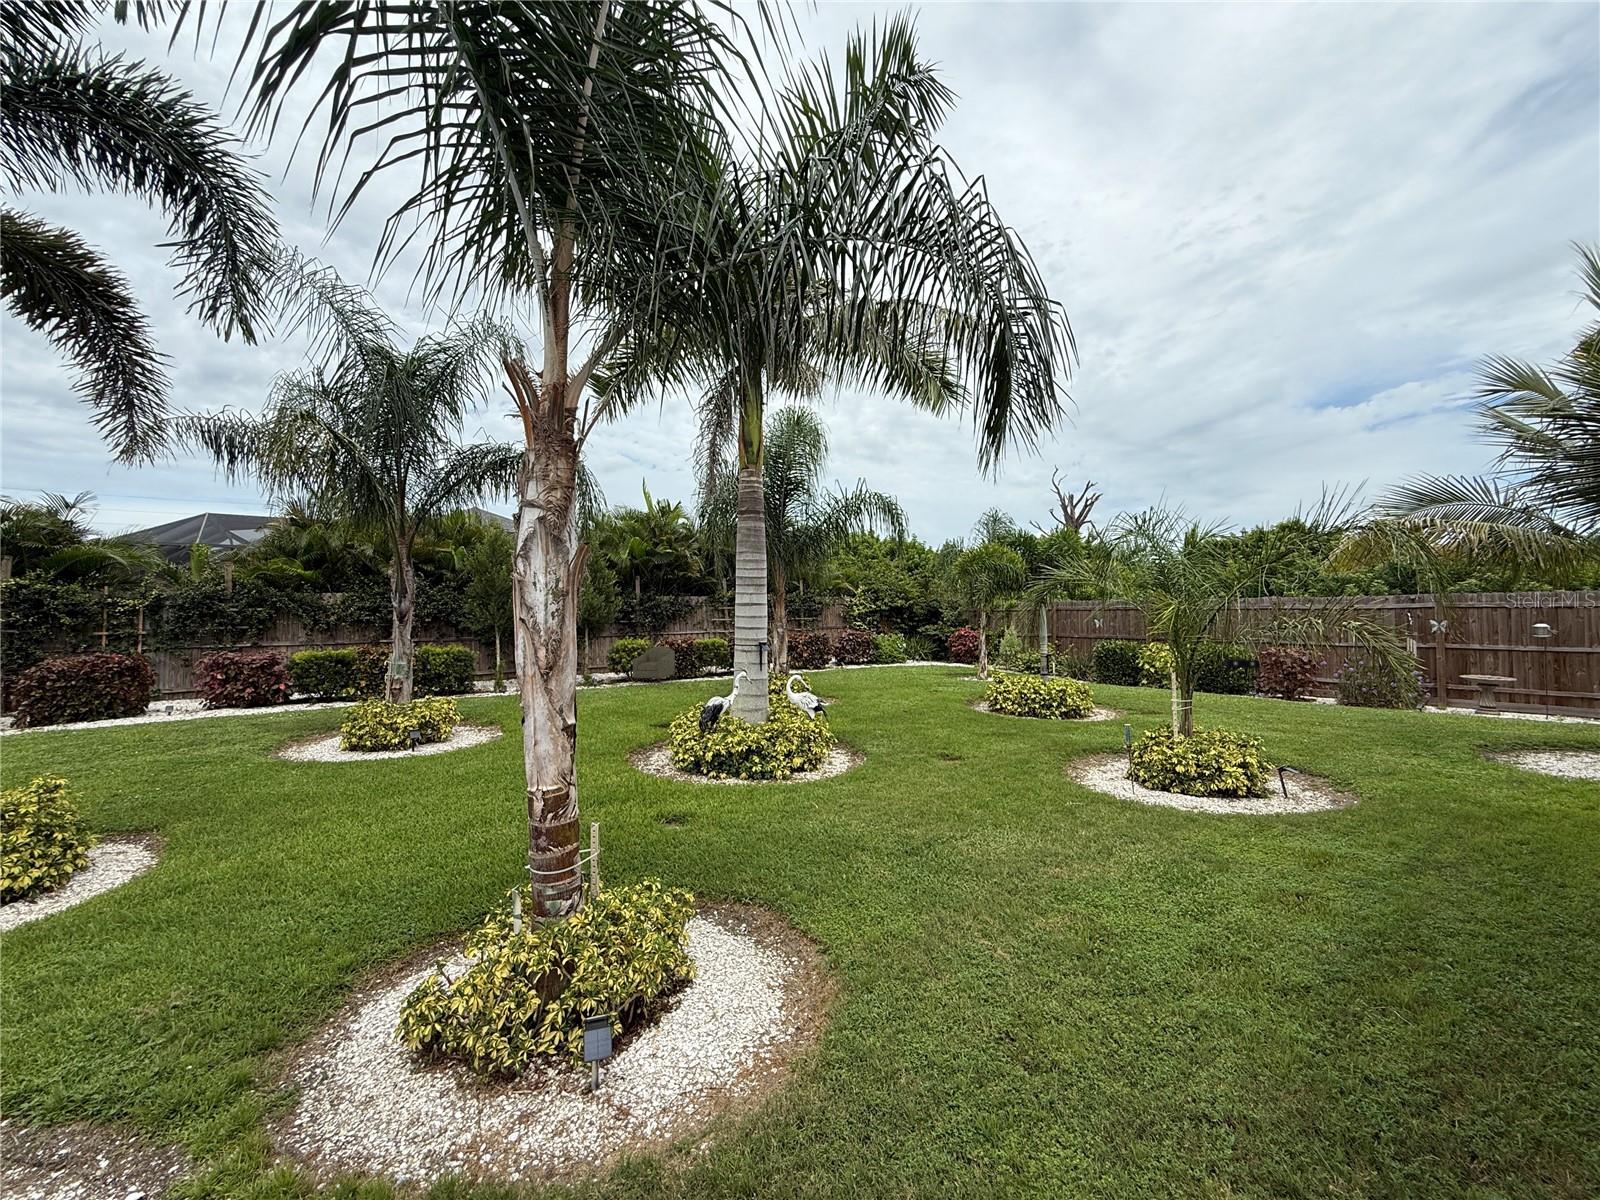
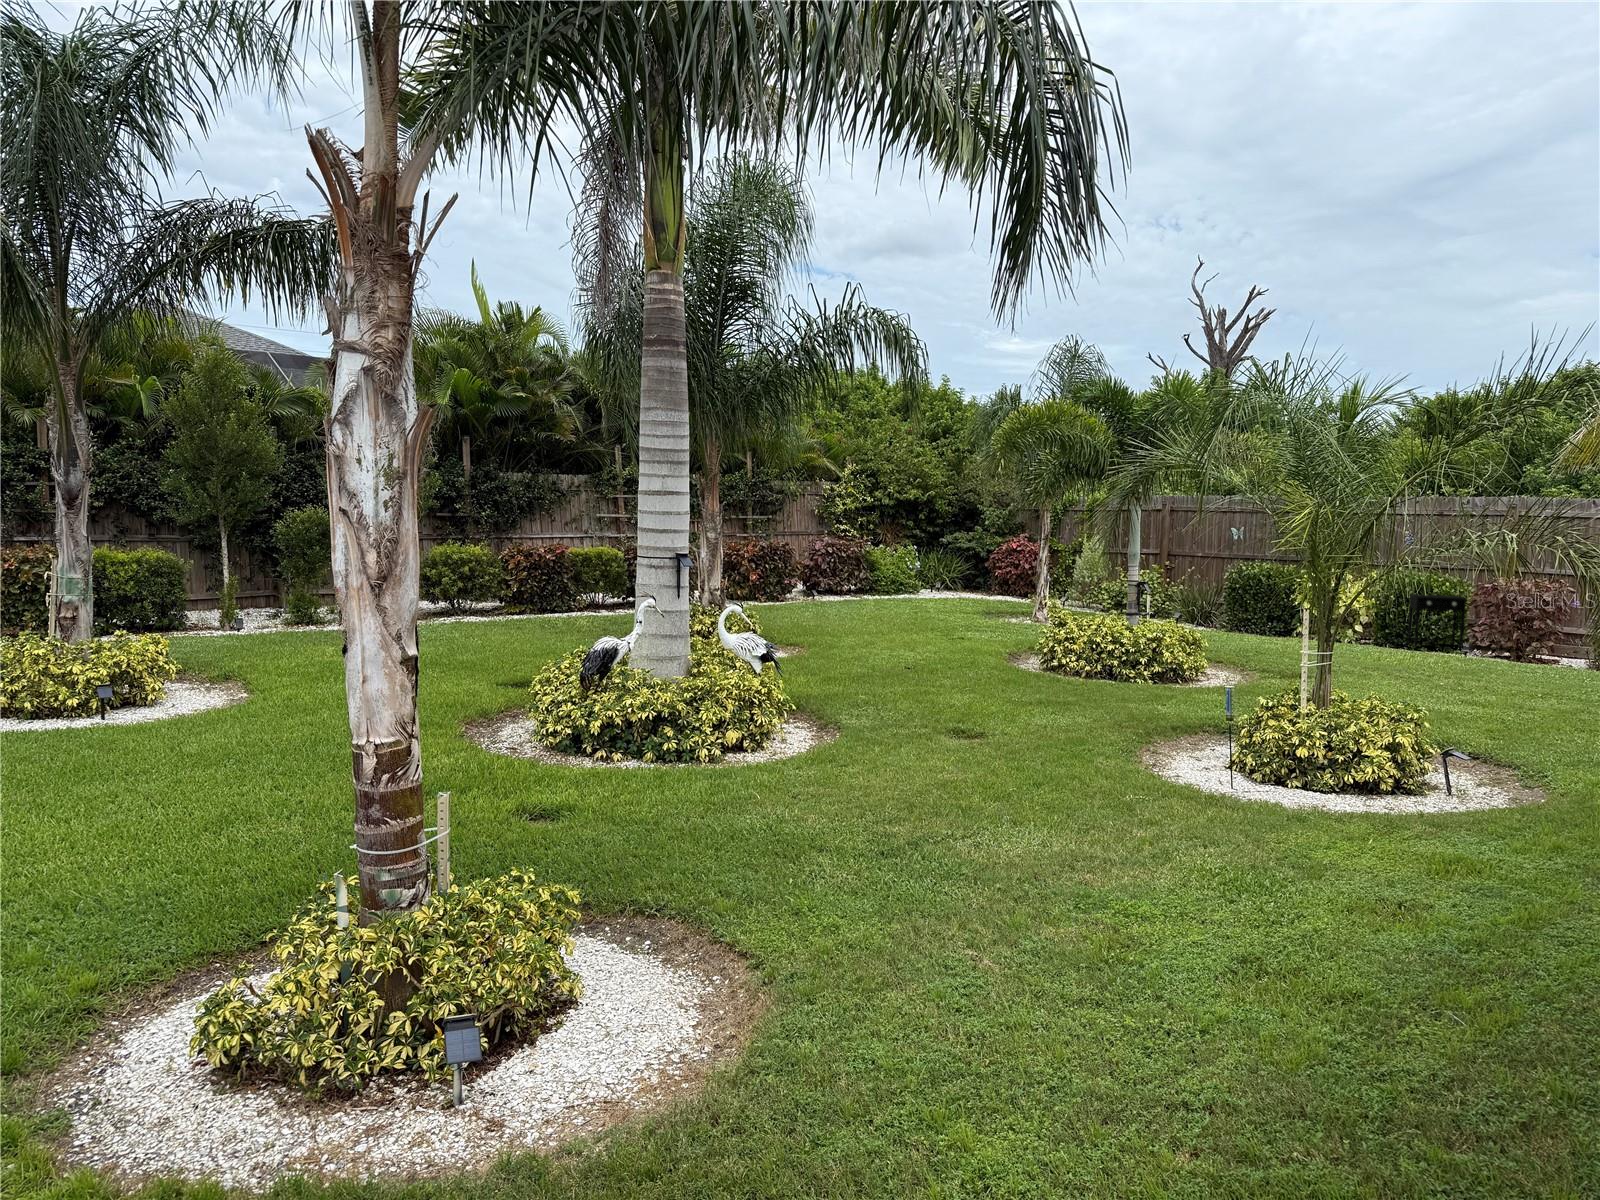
chair: present [632,646,675,683] -> none [461,558,533,619]

